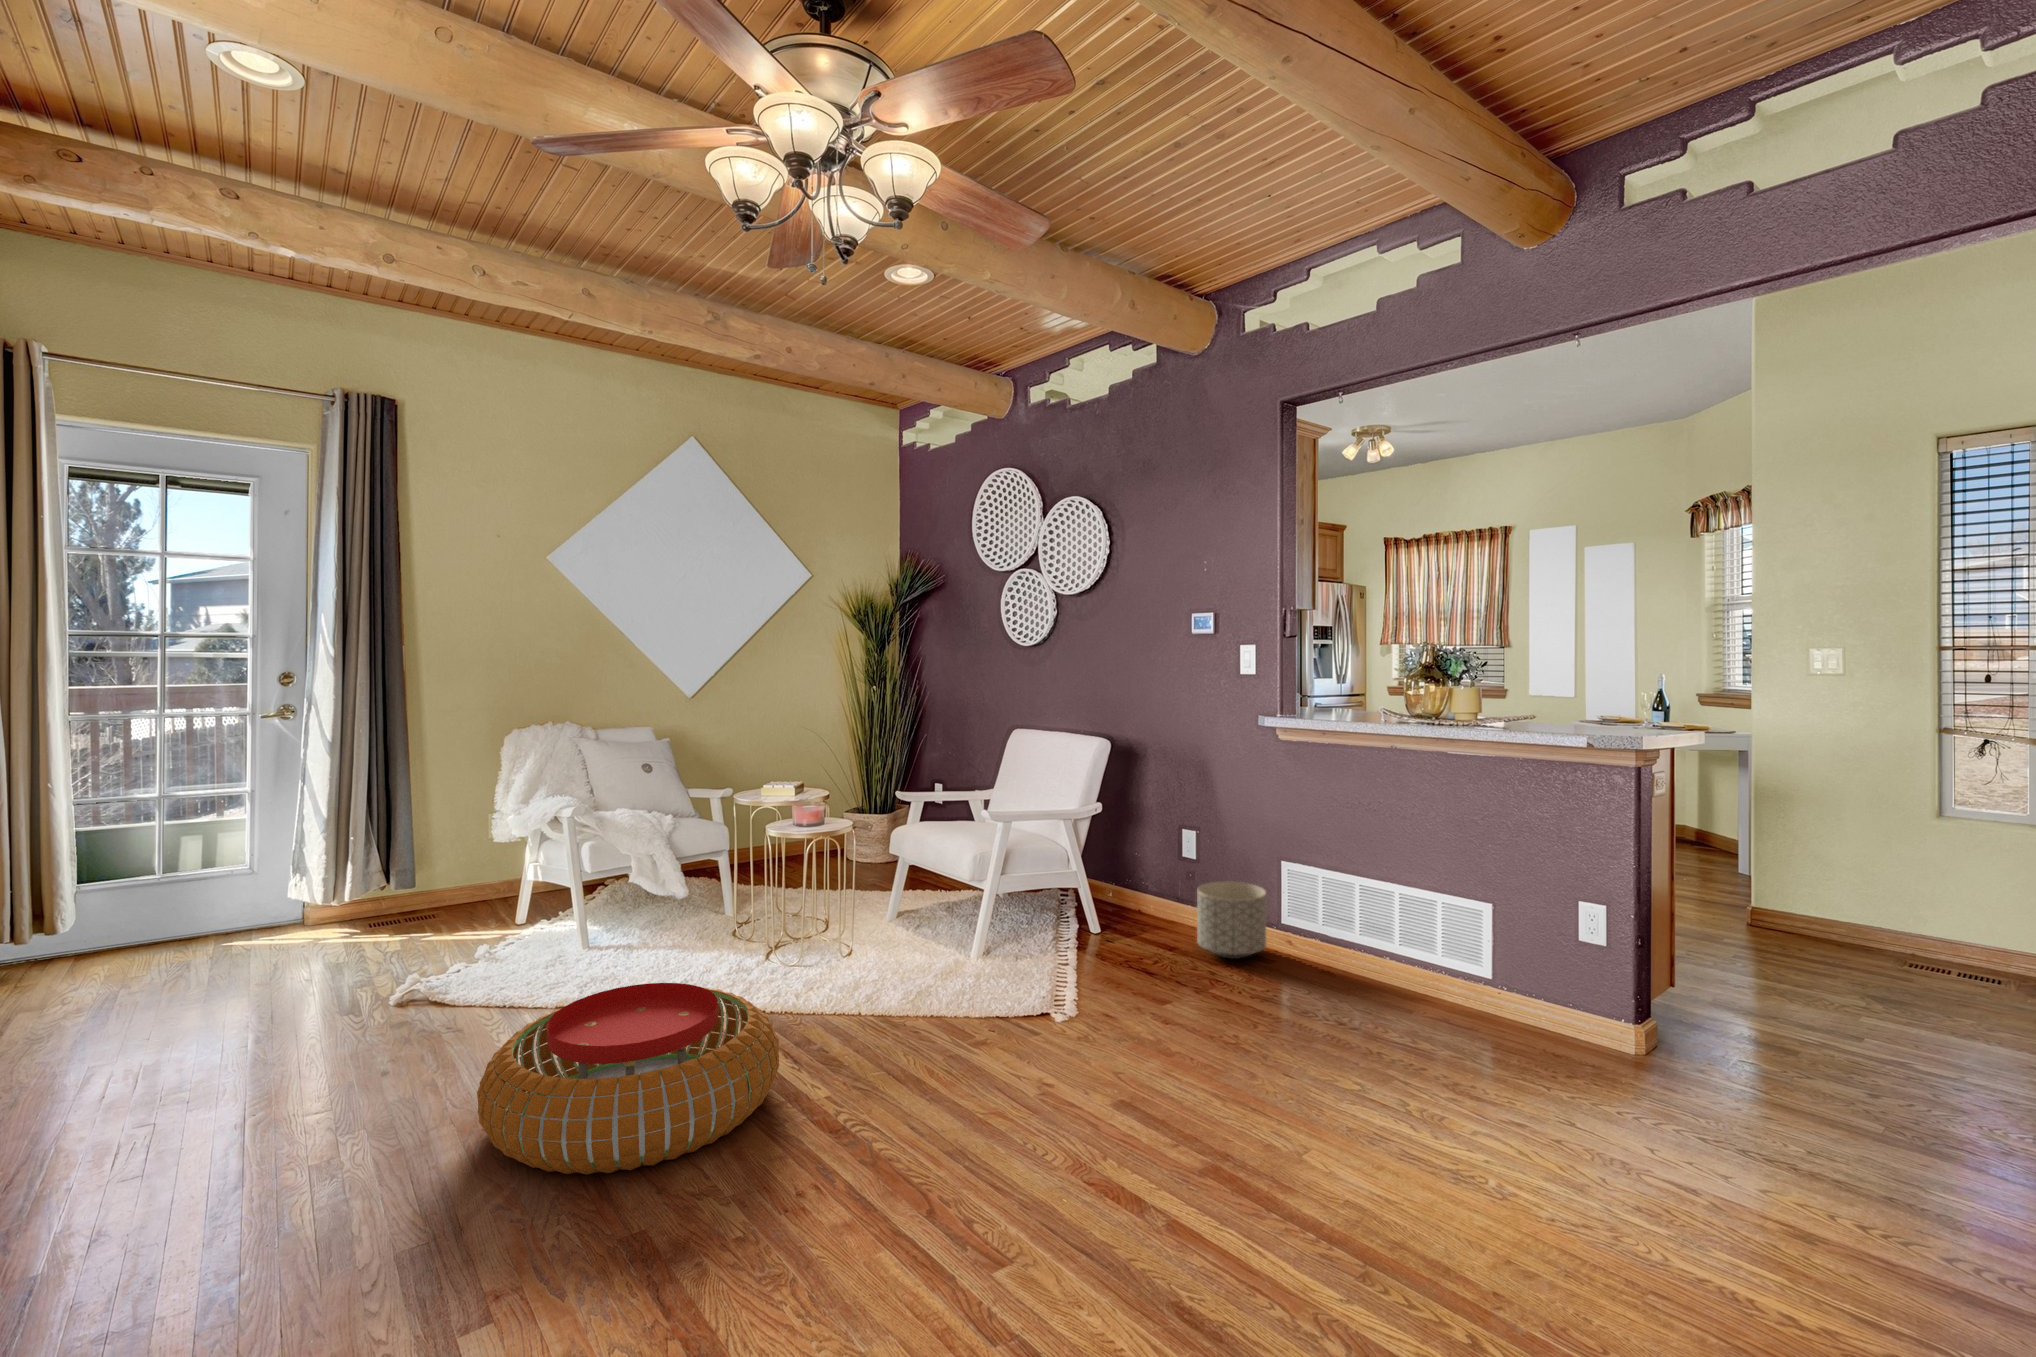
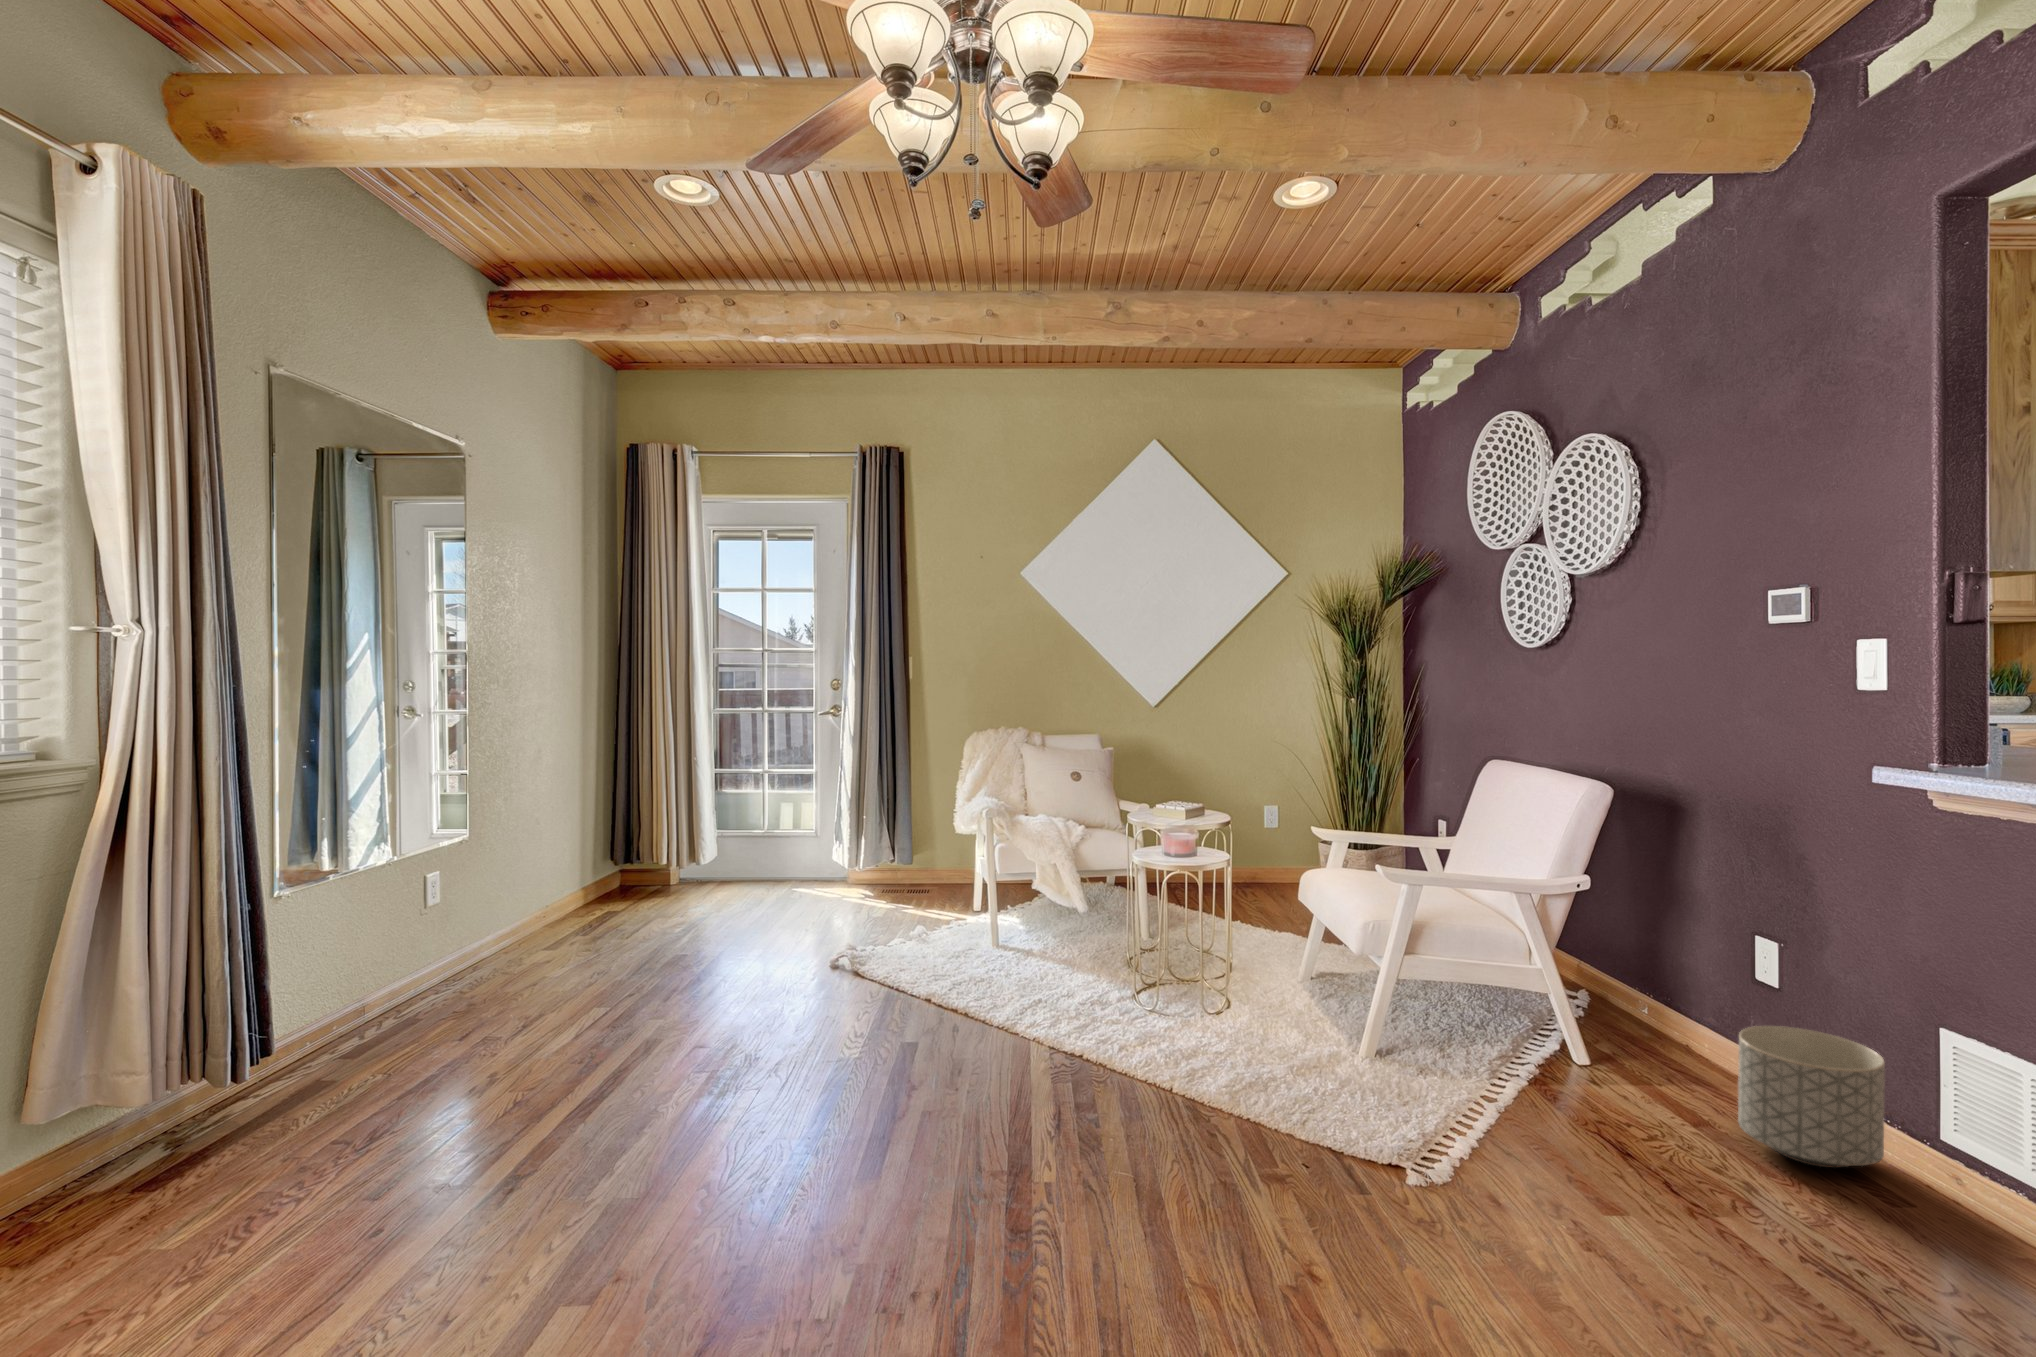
pouf: present [477,983,779,1175] -> none [707,996,1019,1202]

